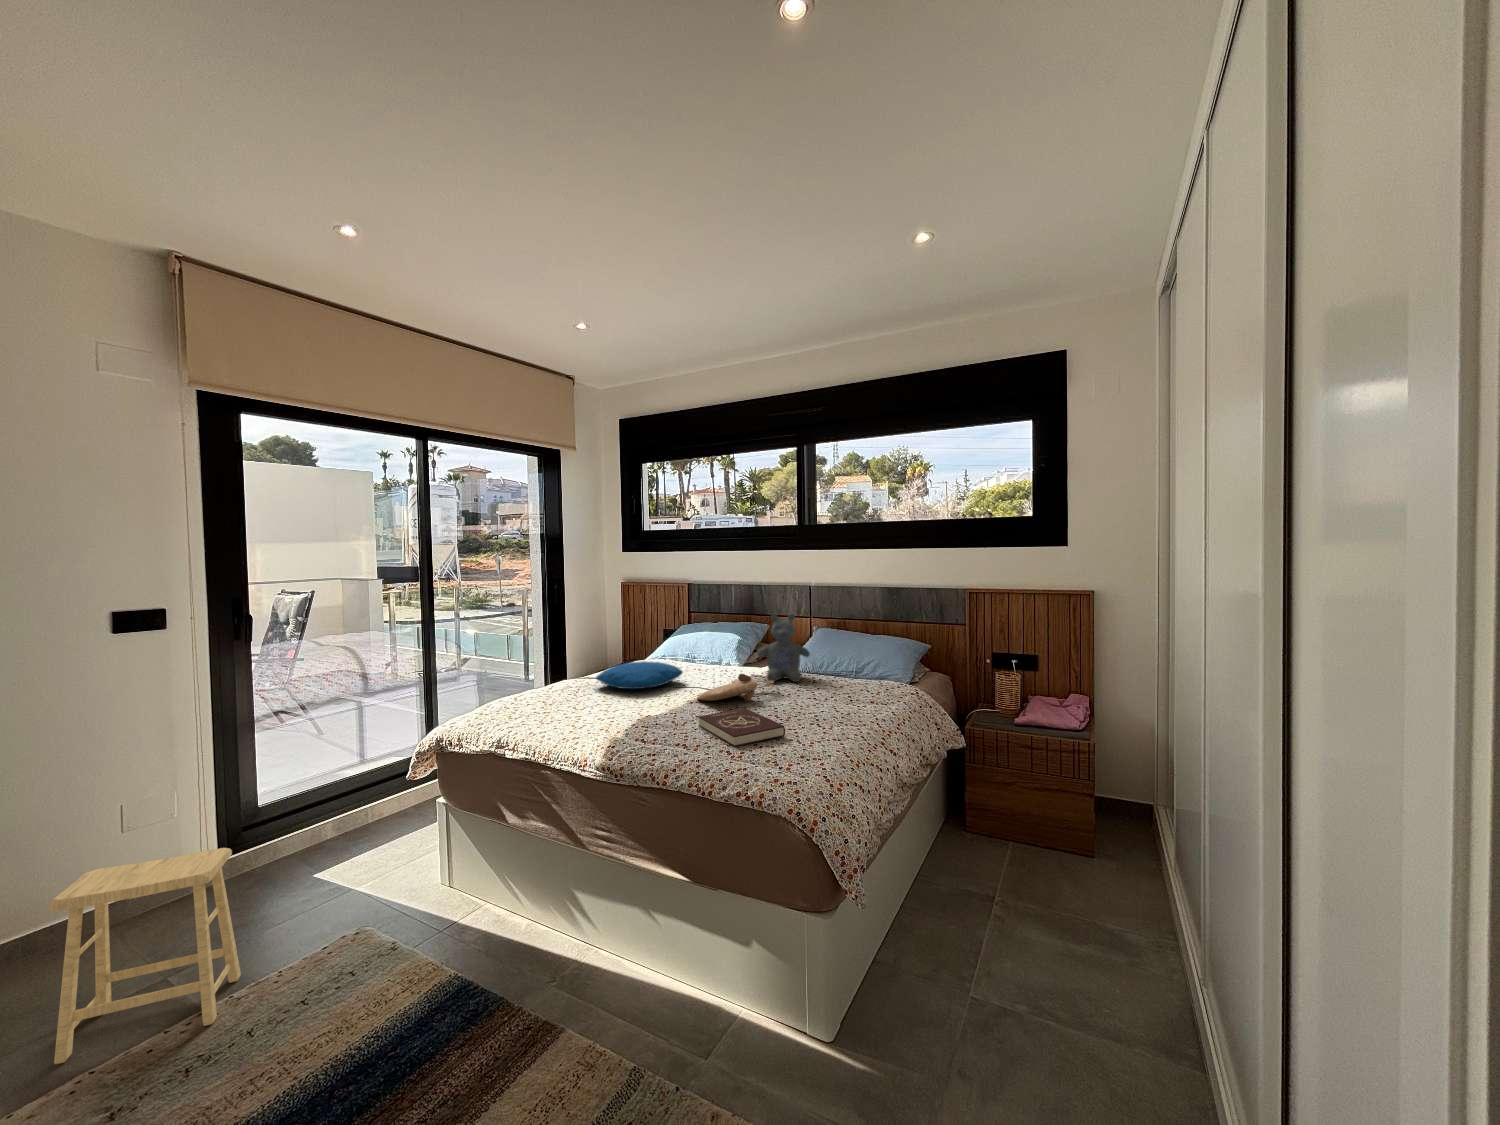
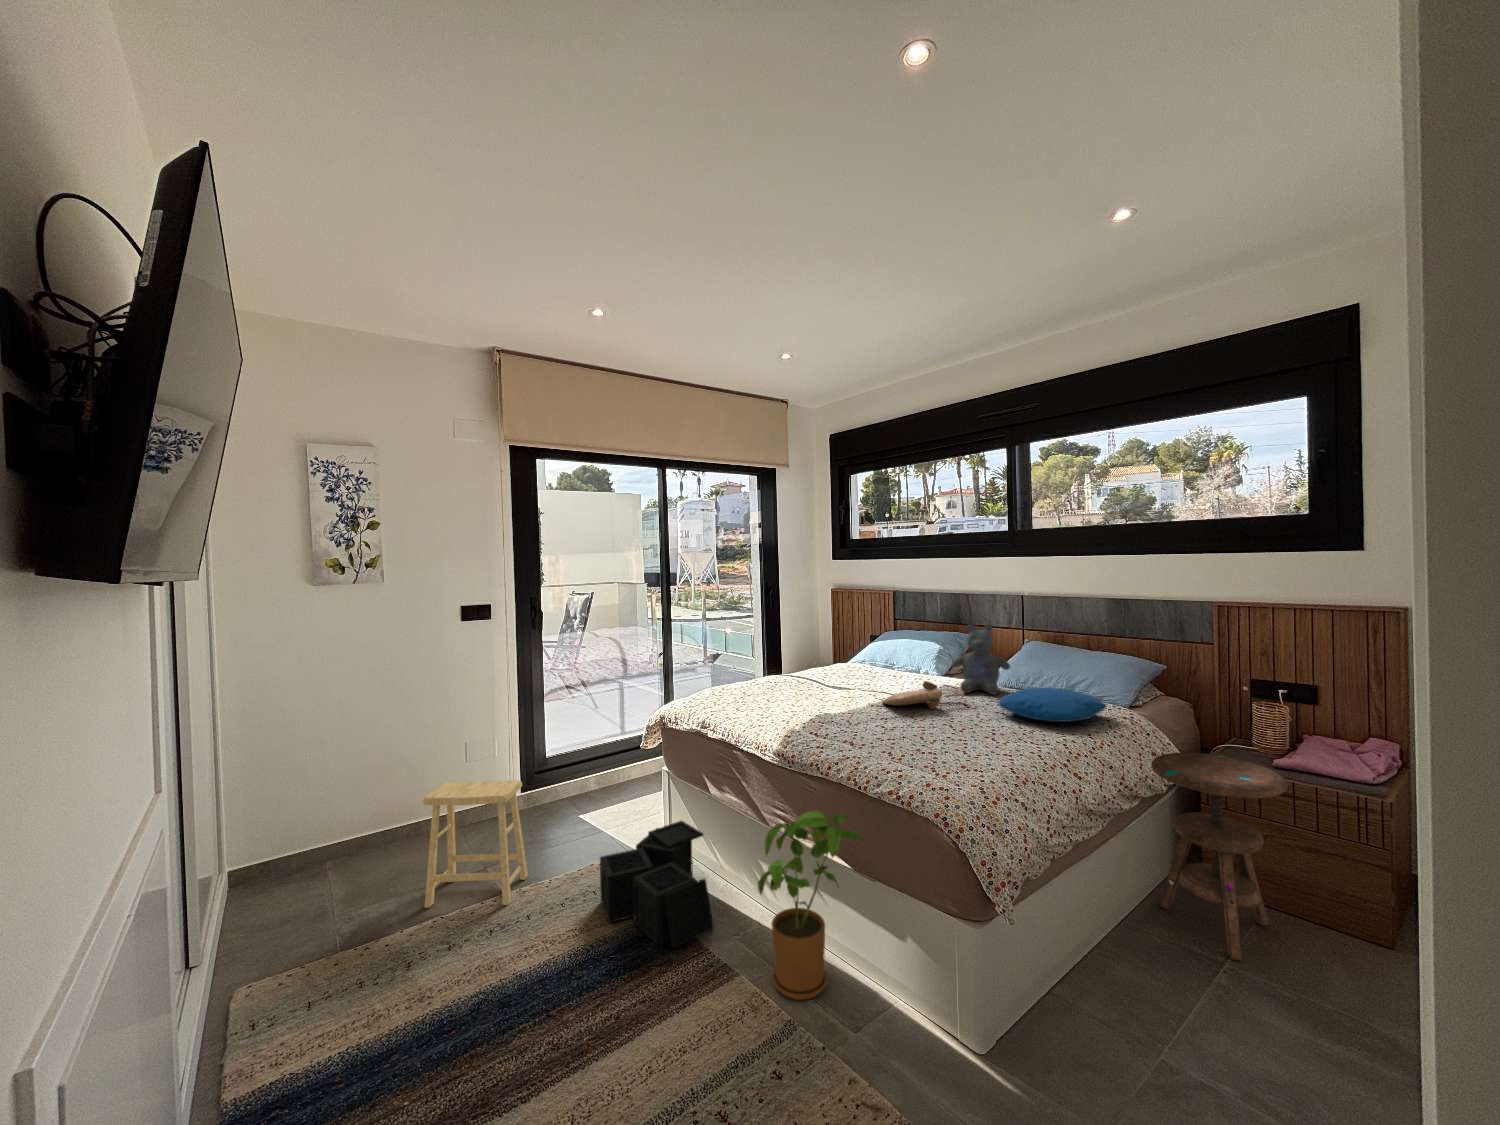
pillow: present [596,661,683,689] -> present [998,688,1107,722]
book: present [699,708,785,747] -> none [874,715,956,750]
side table: none [938,720,1037,893] -> present [1151,753,1287,961]
house plant: none [594,824,710,1041] -> present [758,811,863,1000]
storage bin: none [361,860,525,1031] -> present [600,821,714,948]

